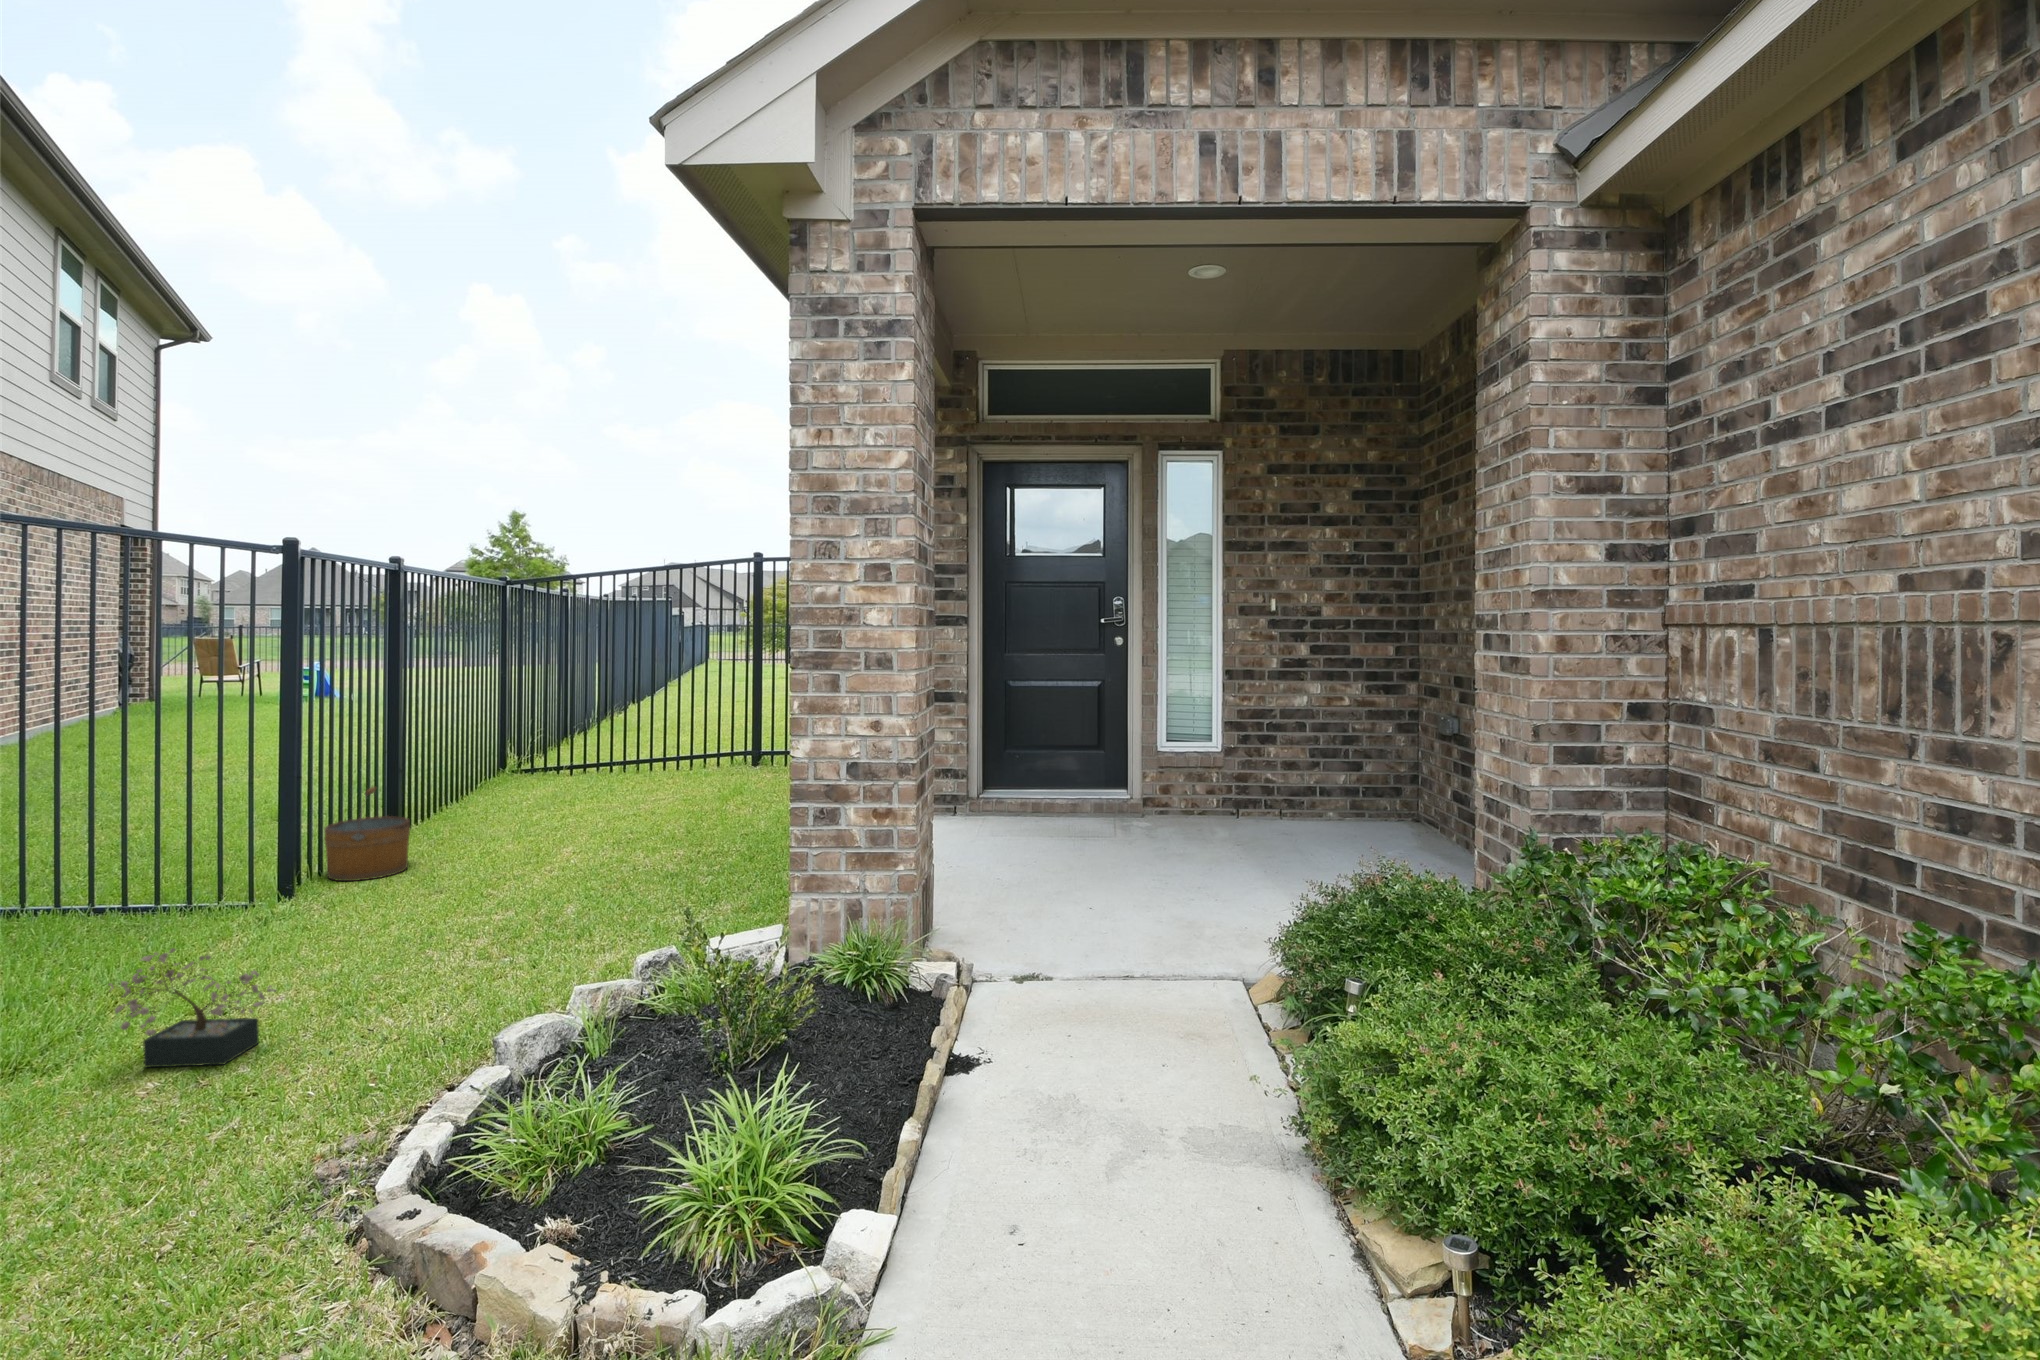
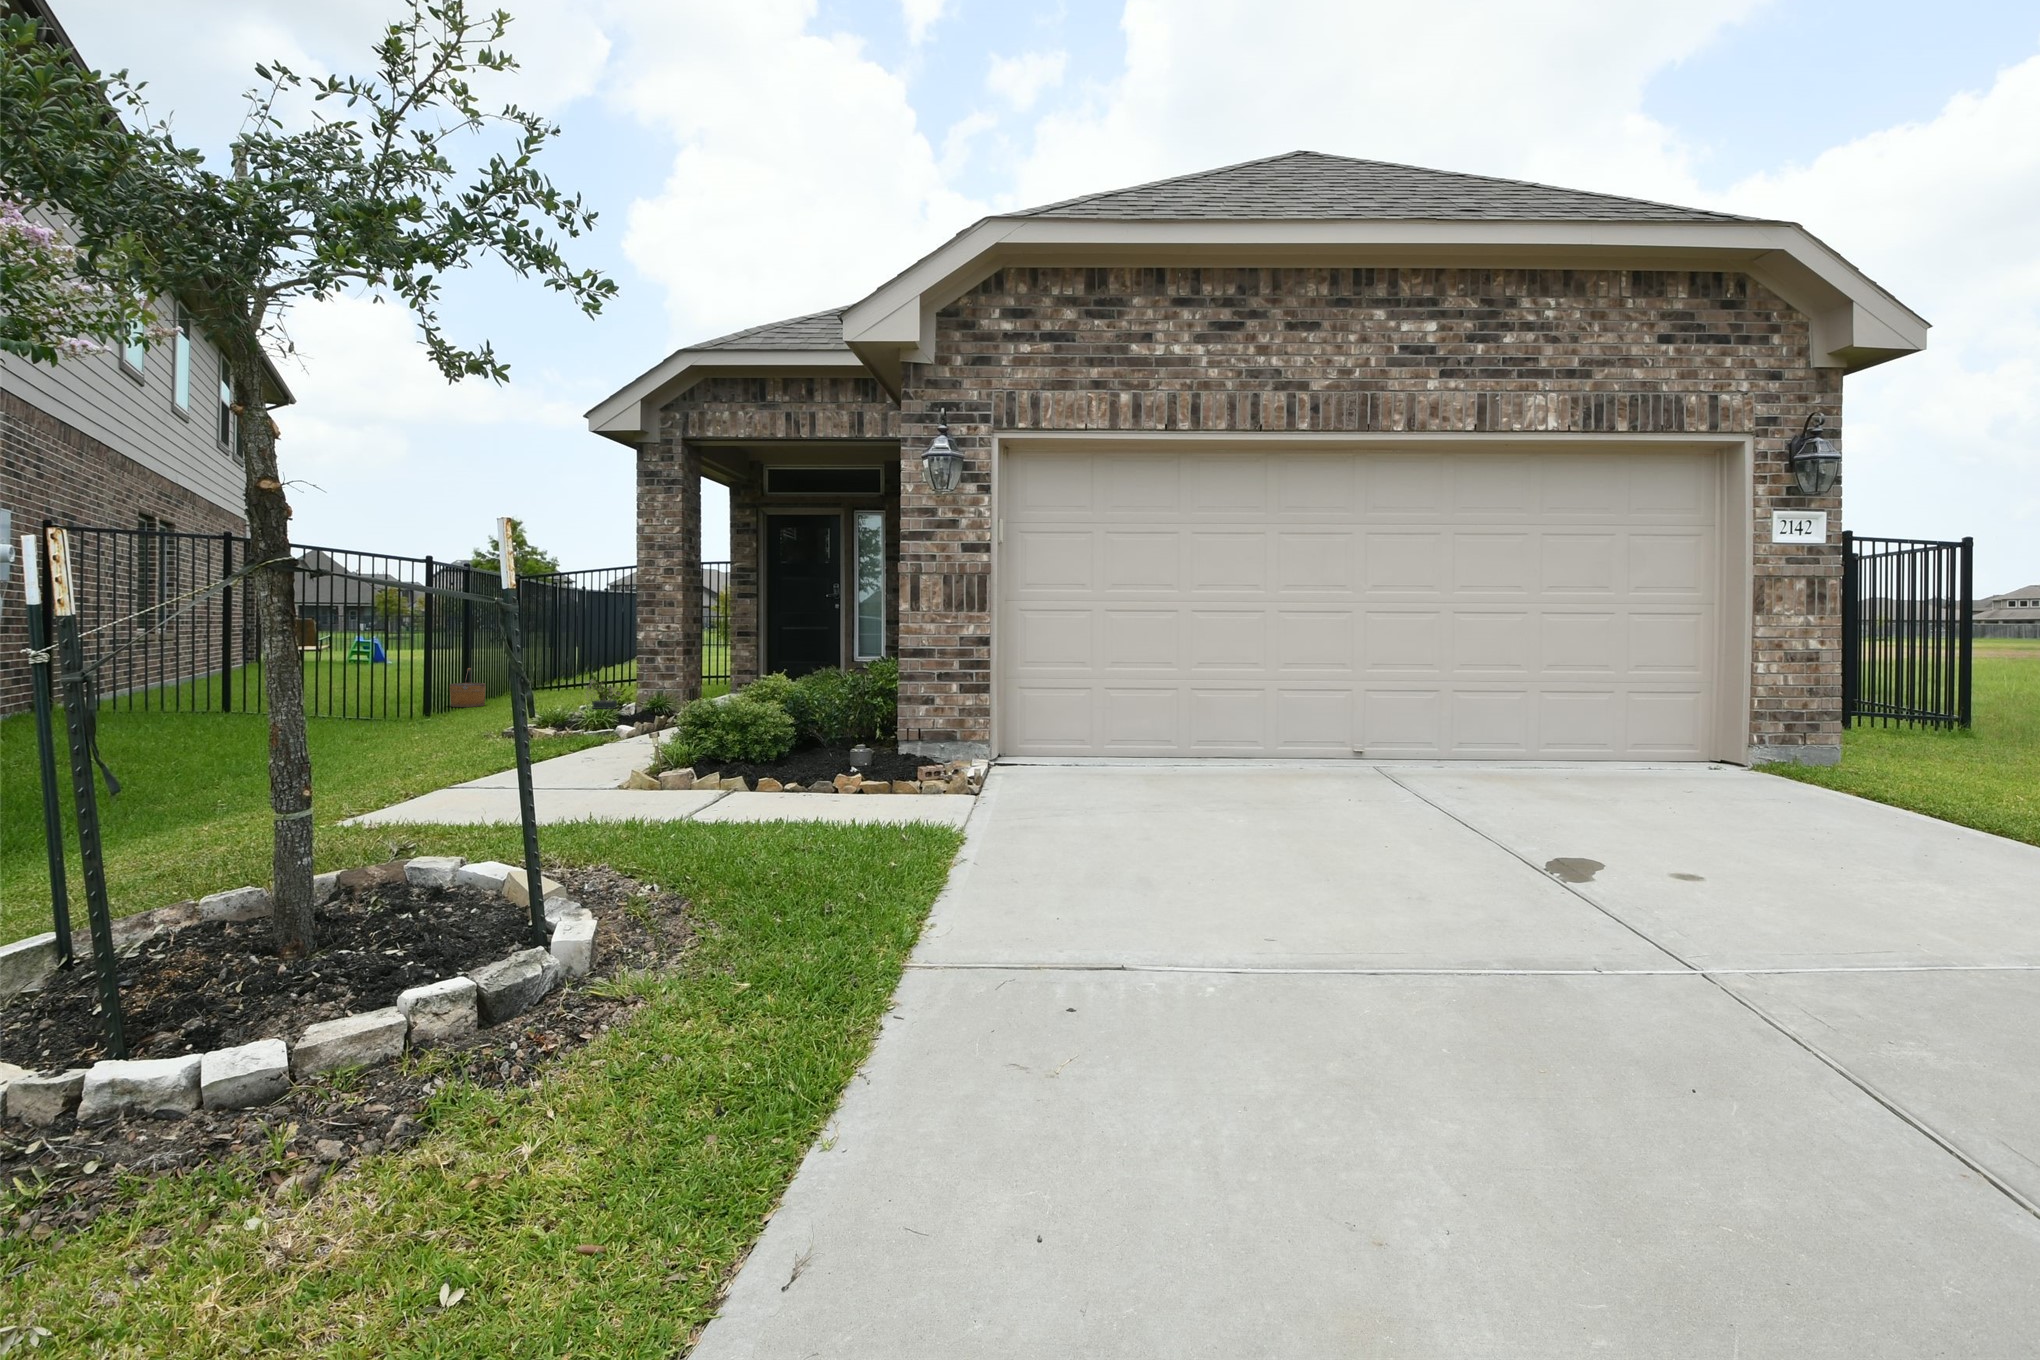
decorative plant: present [109,948,276,1068] -> present [589,682,617,709]

